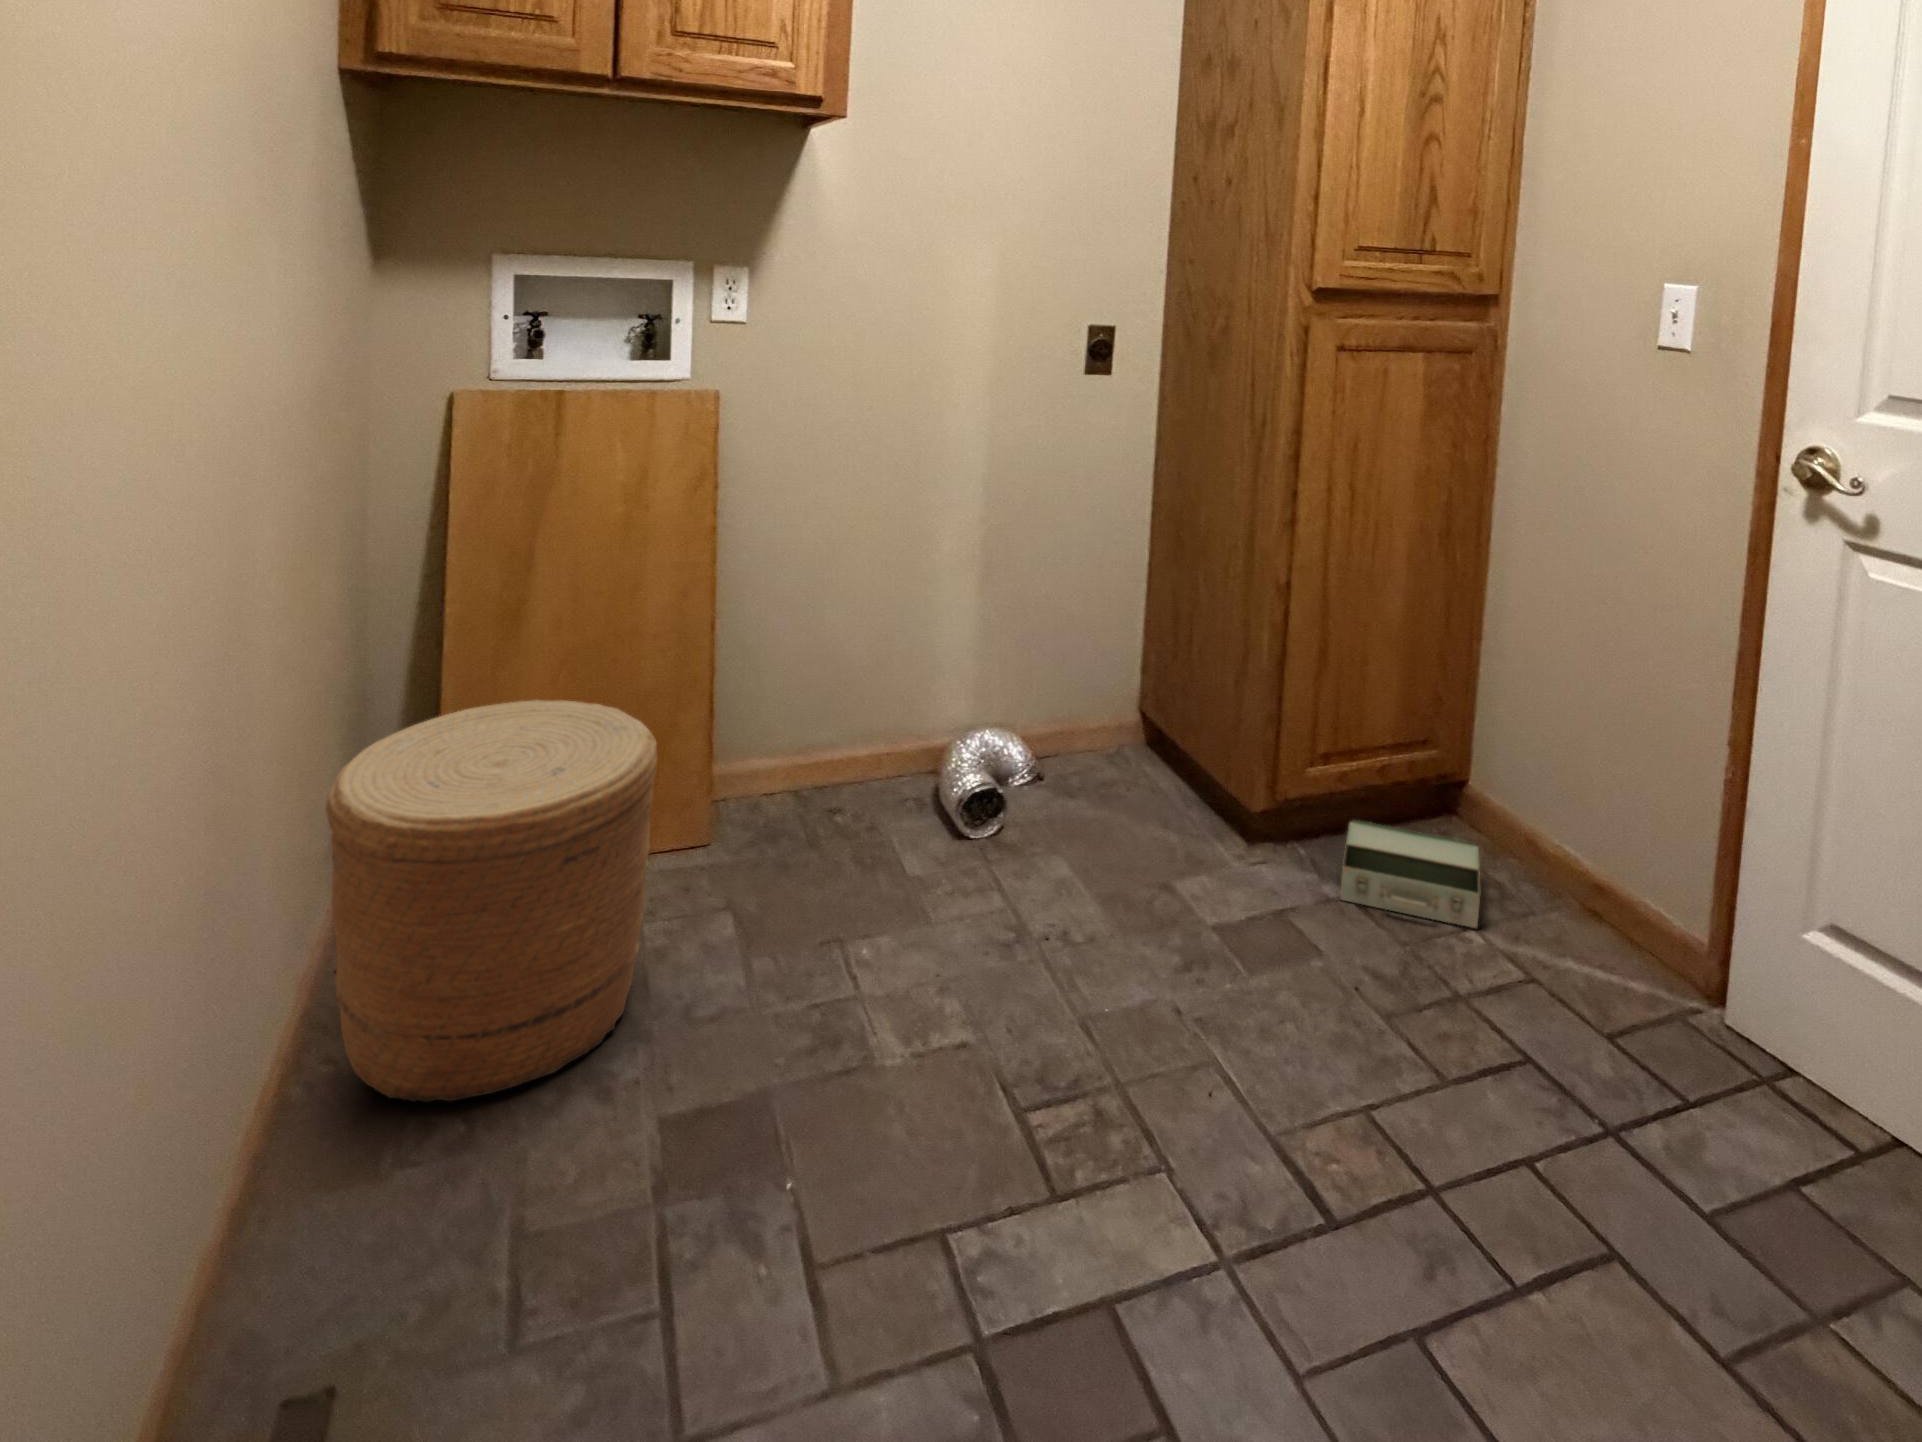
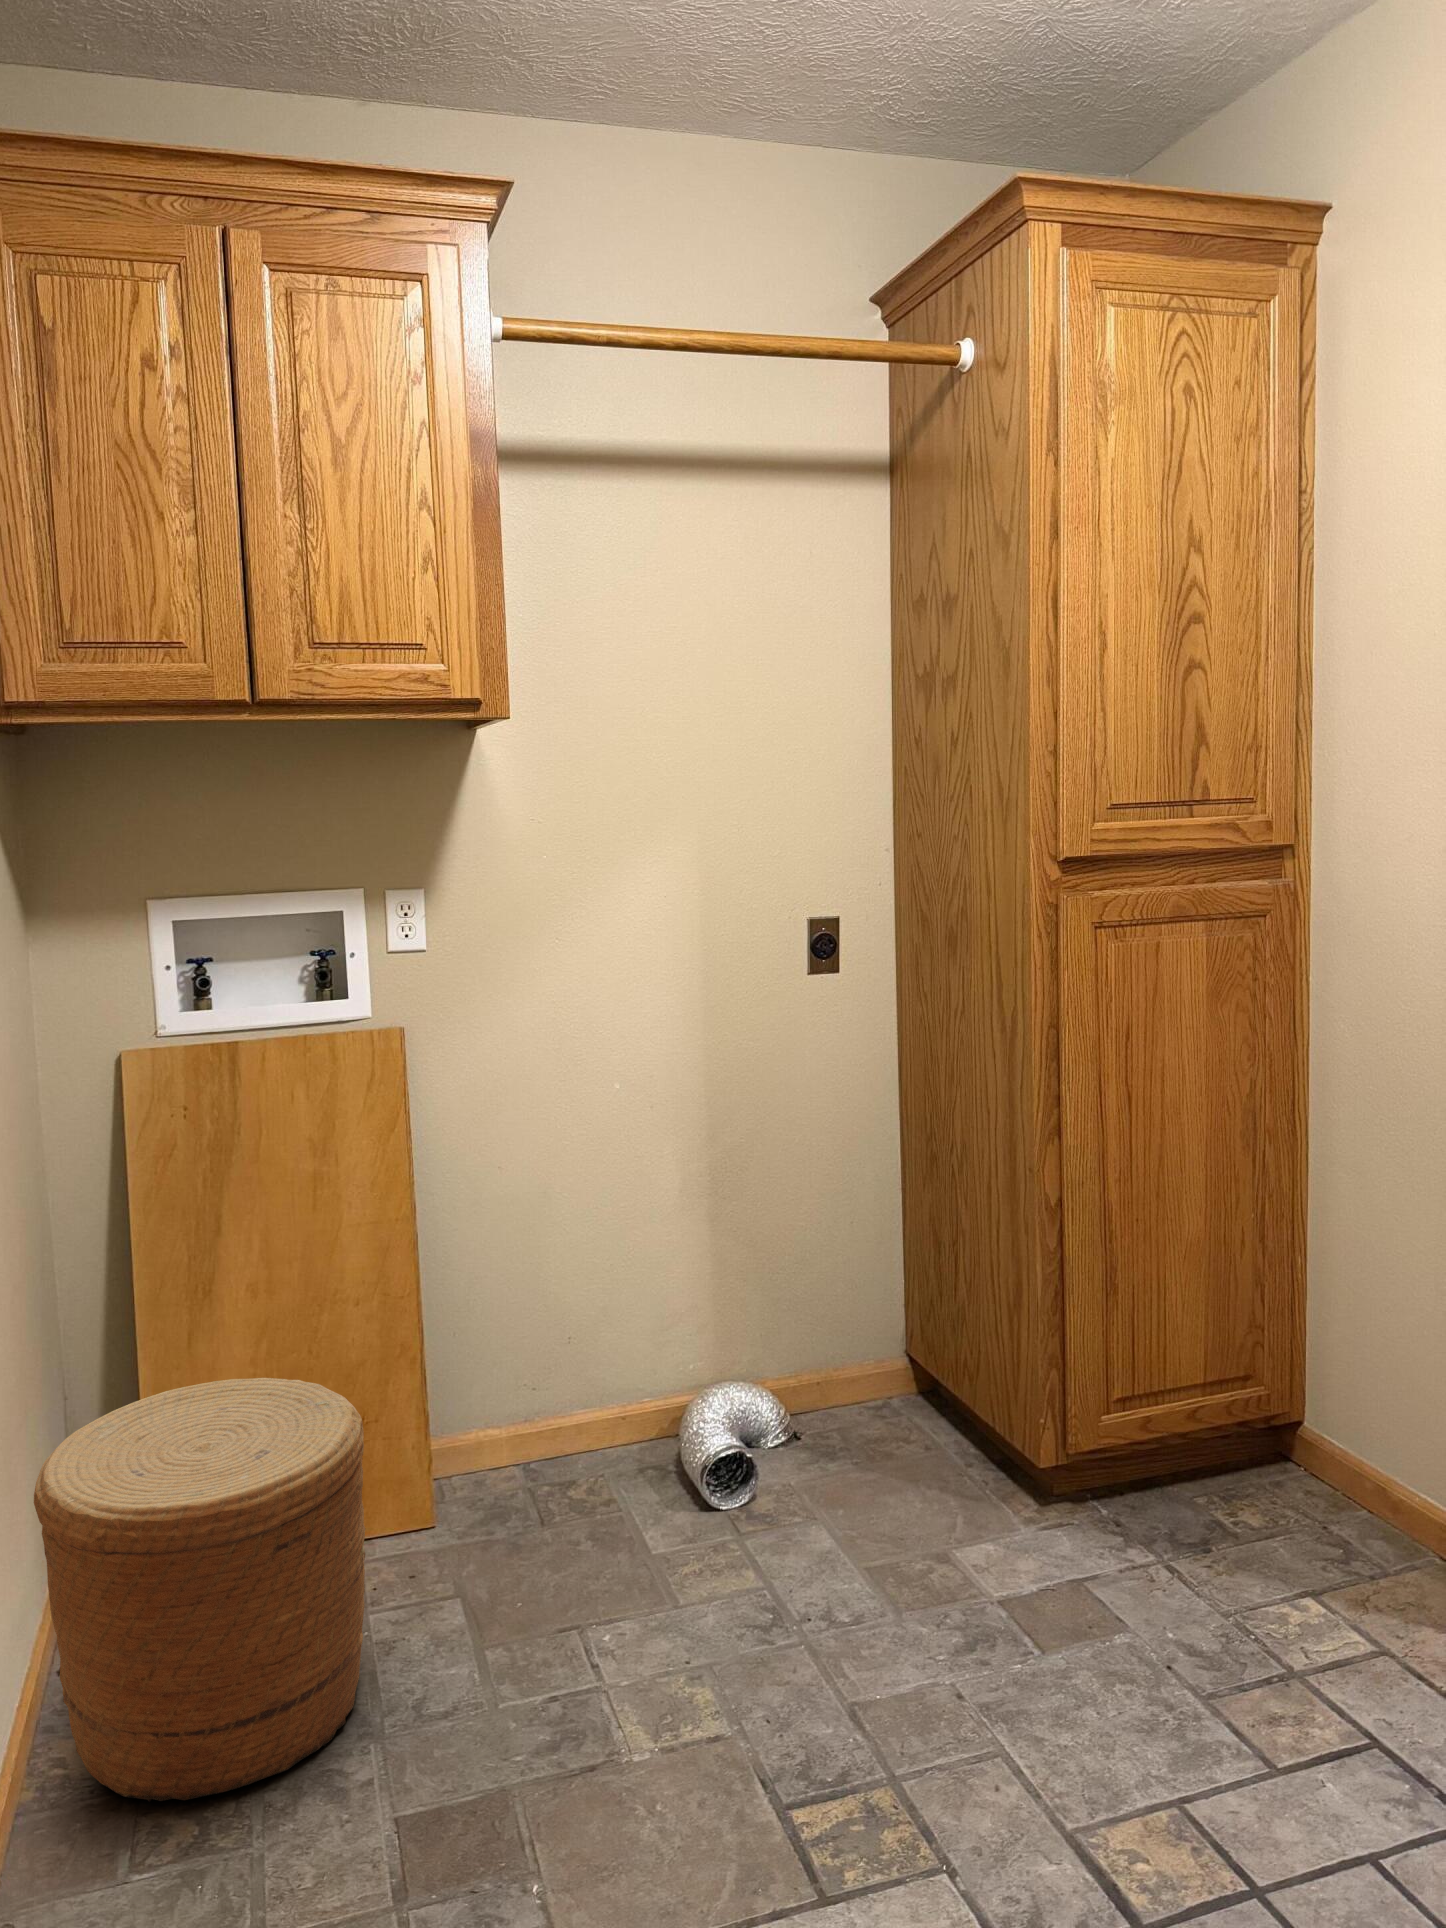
toolbox: present [1340,820,1480,928] -> none [1147,1474,1315,1596]

